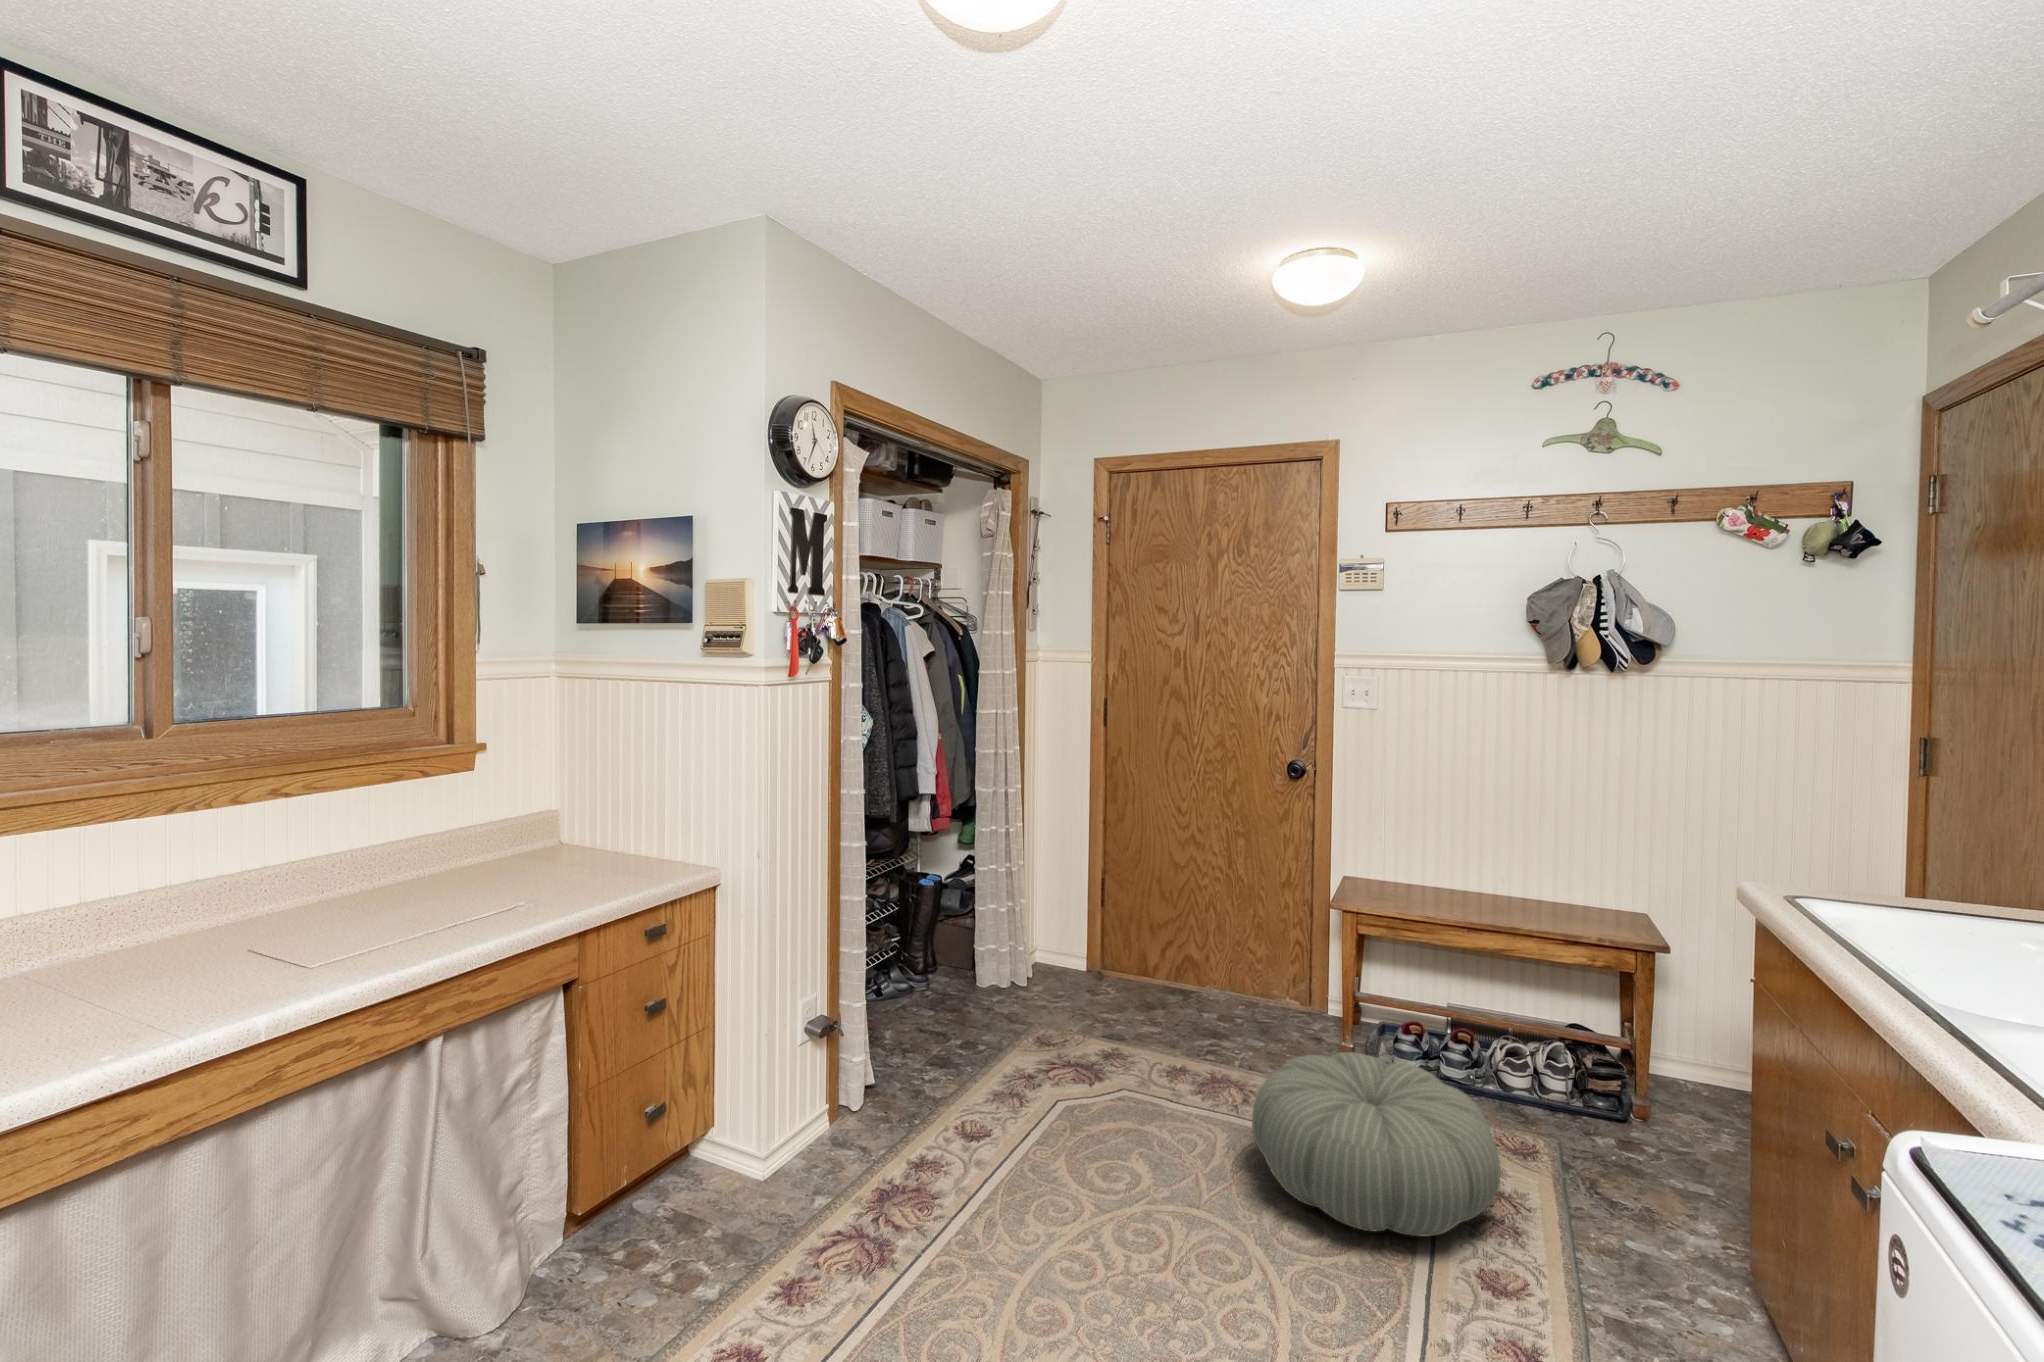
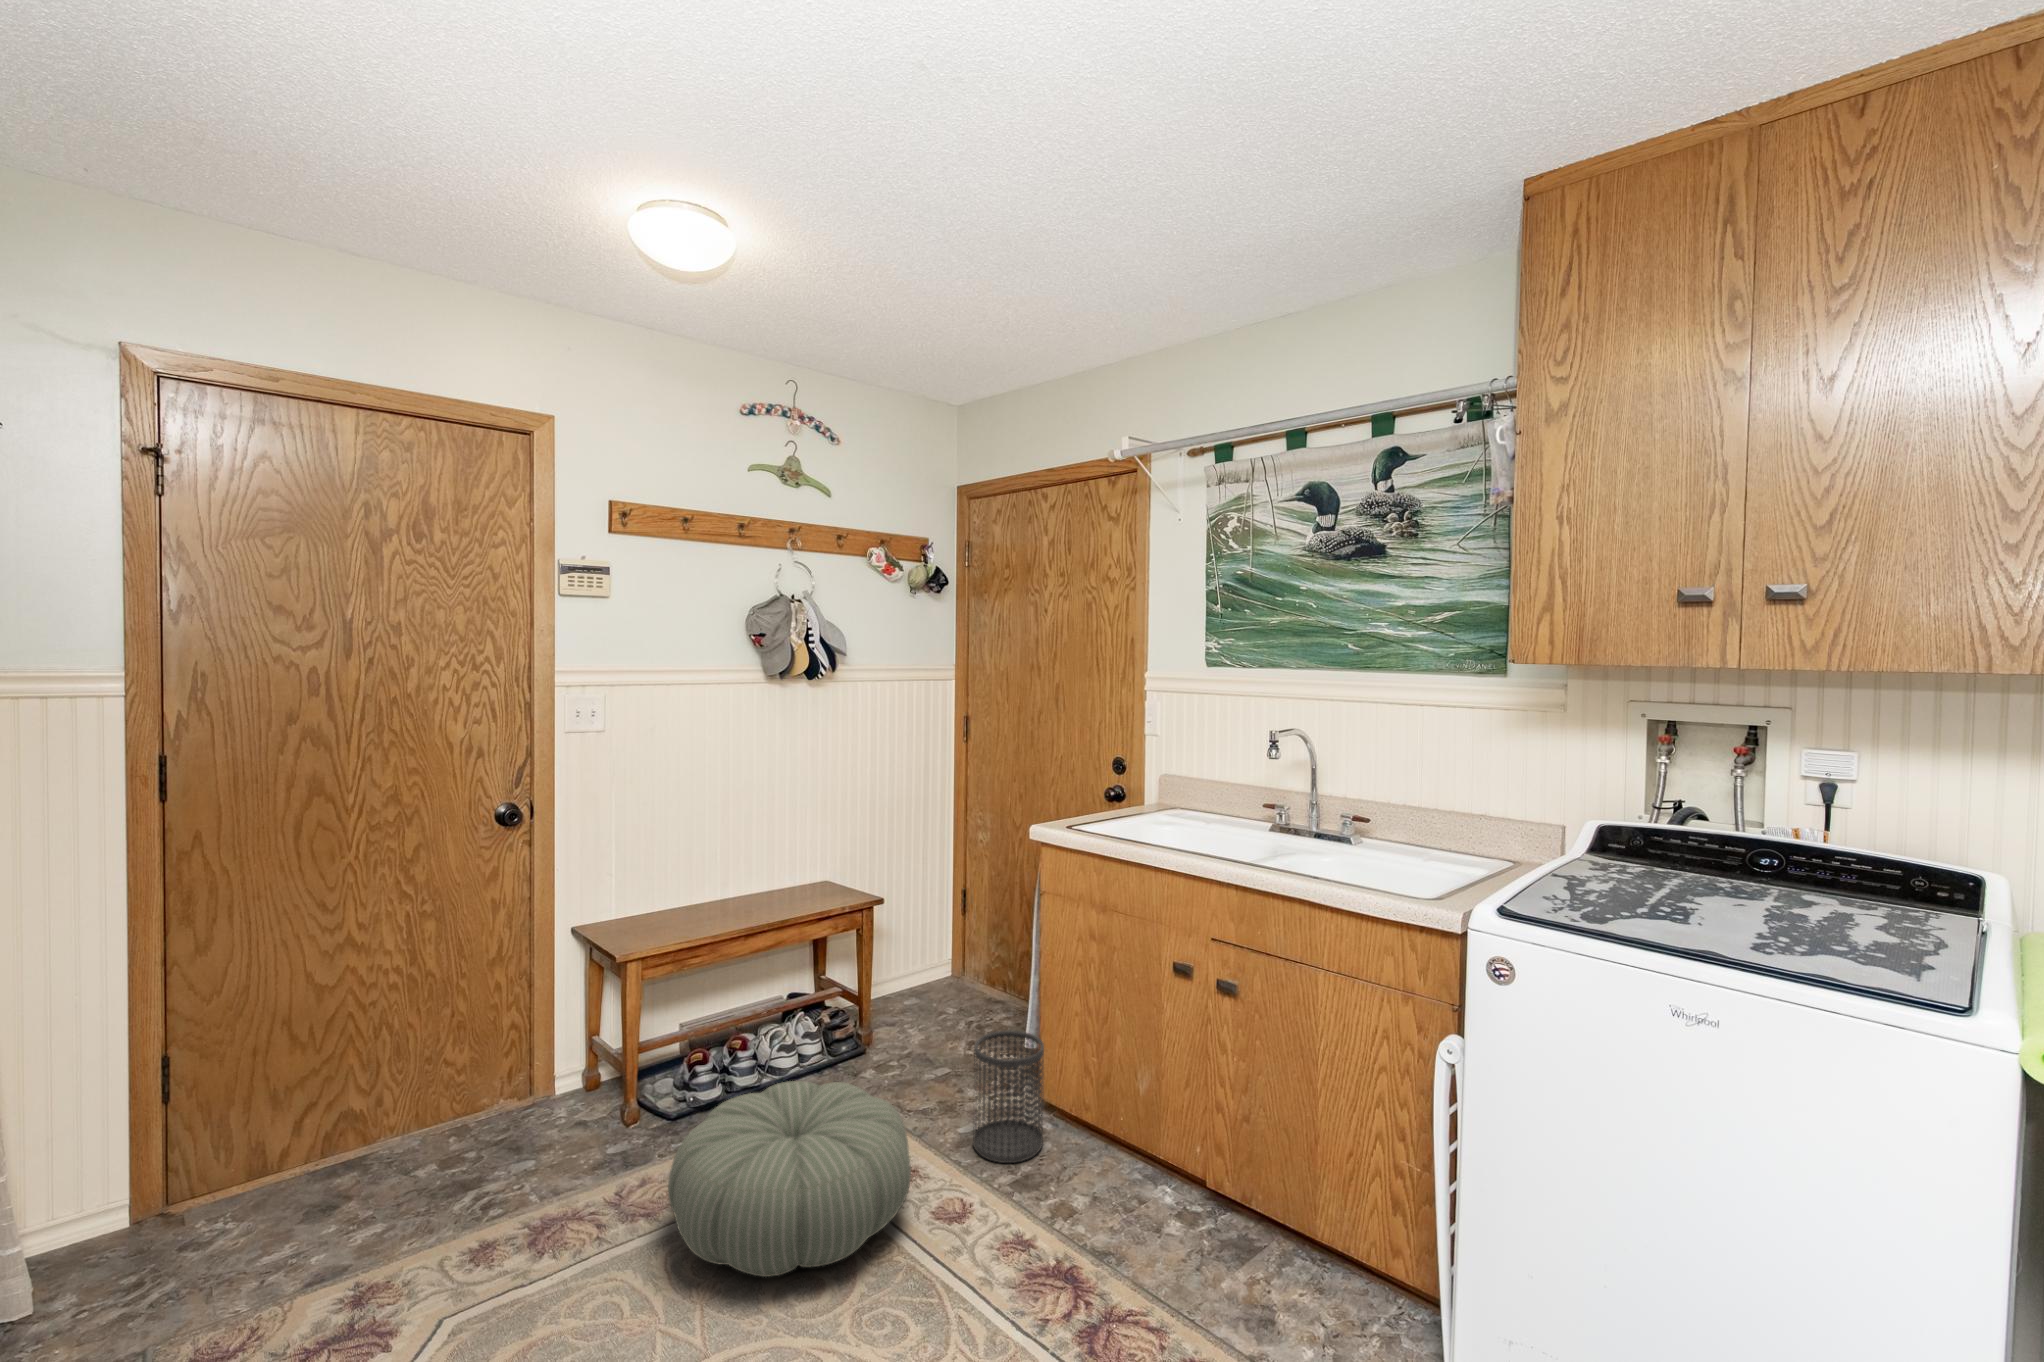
wastebasket: none [1618,1130,1736,1317] -> present [973,1030,1044,1163]

